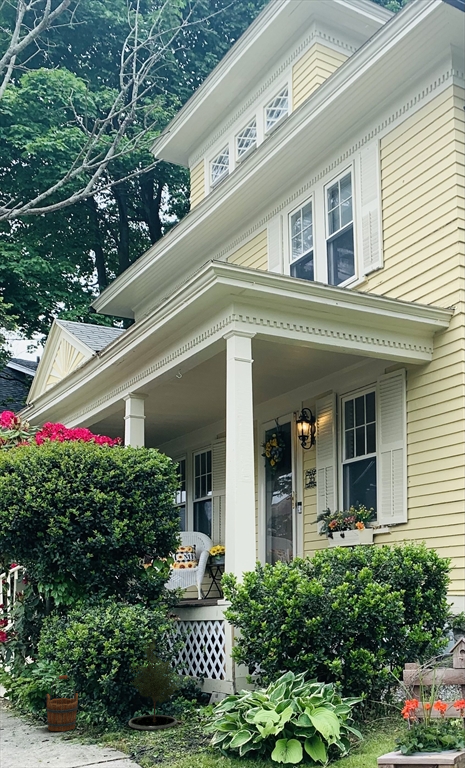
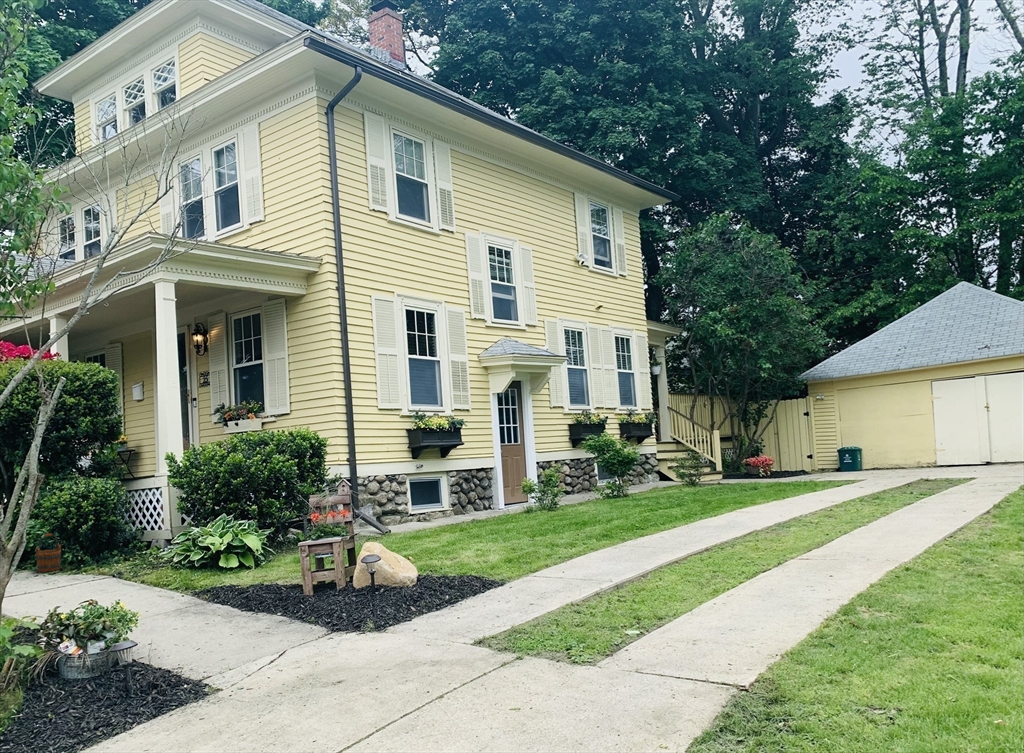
potted tree: present [129,639,180,730] -> none [100,499,144,562]

